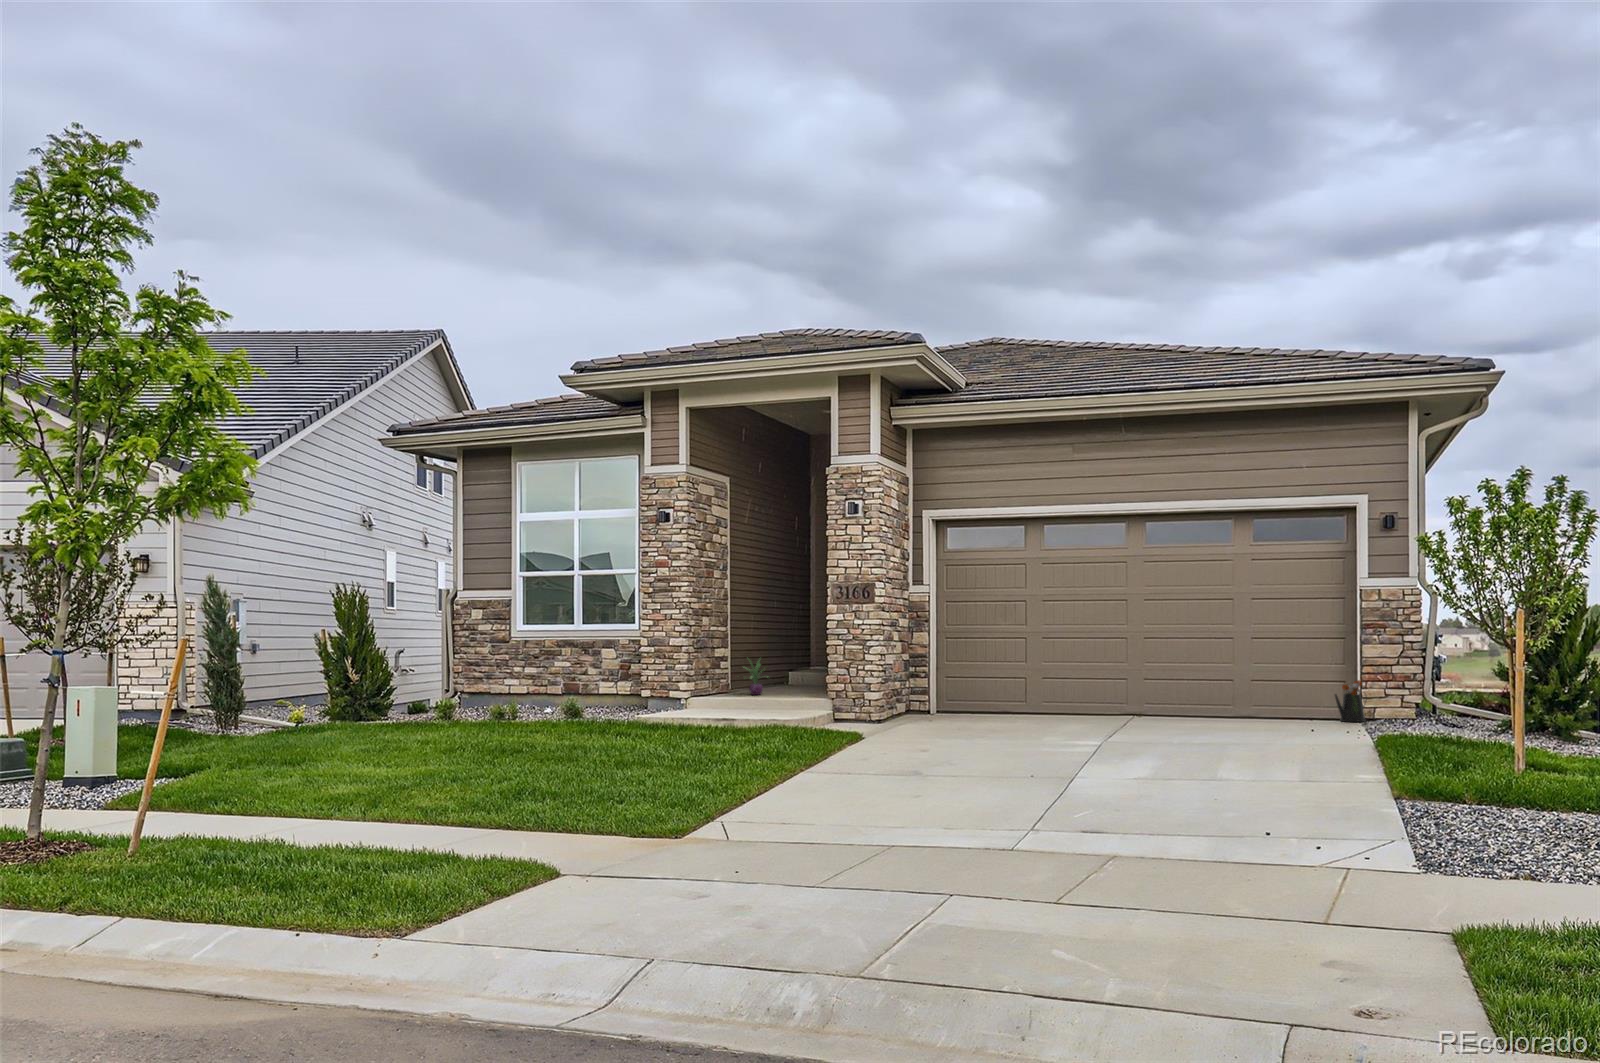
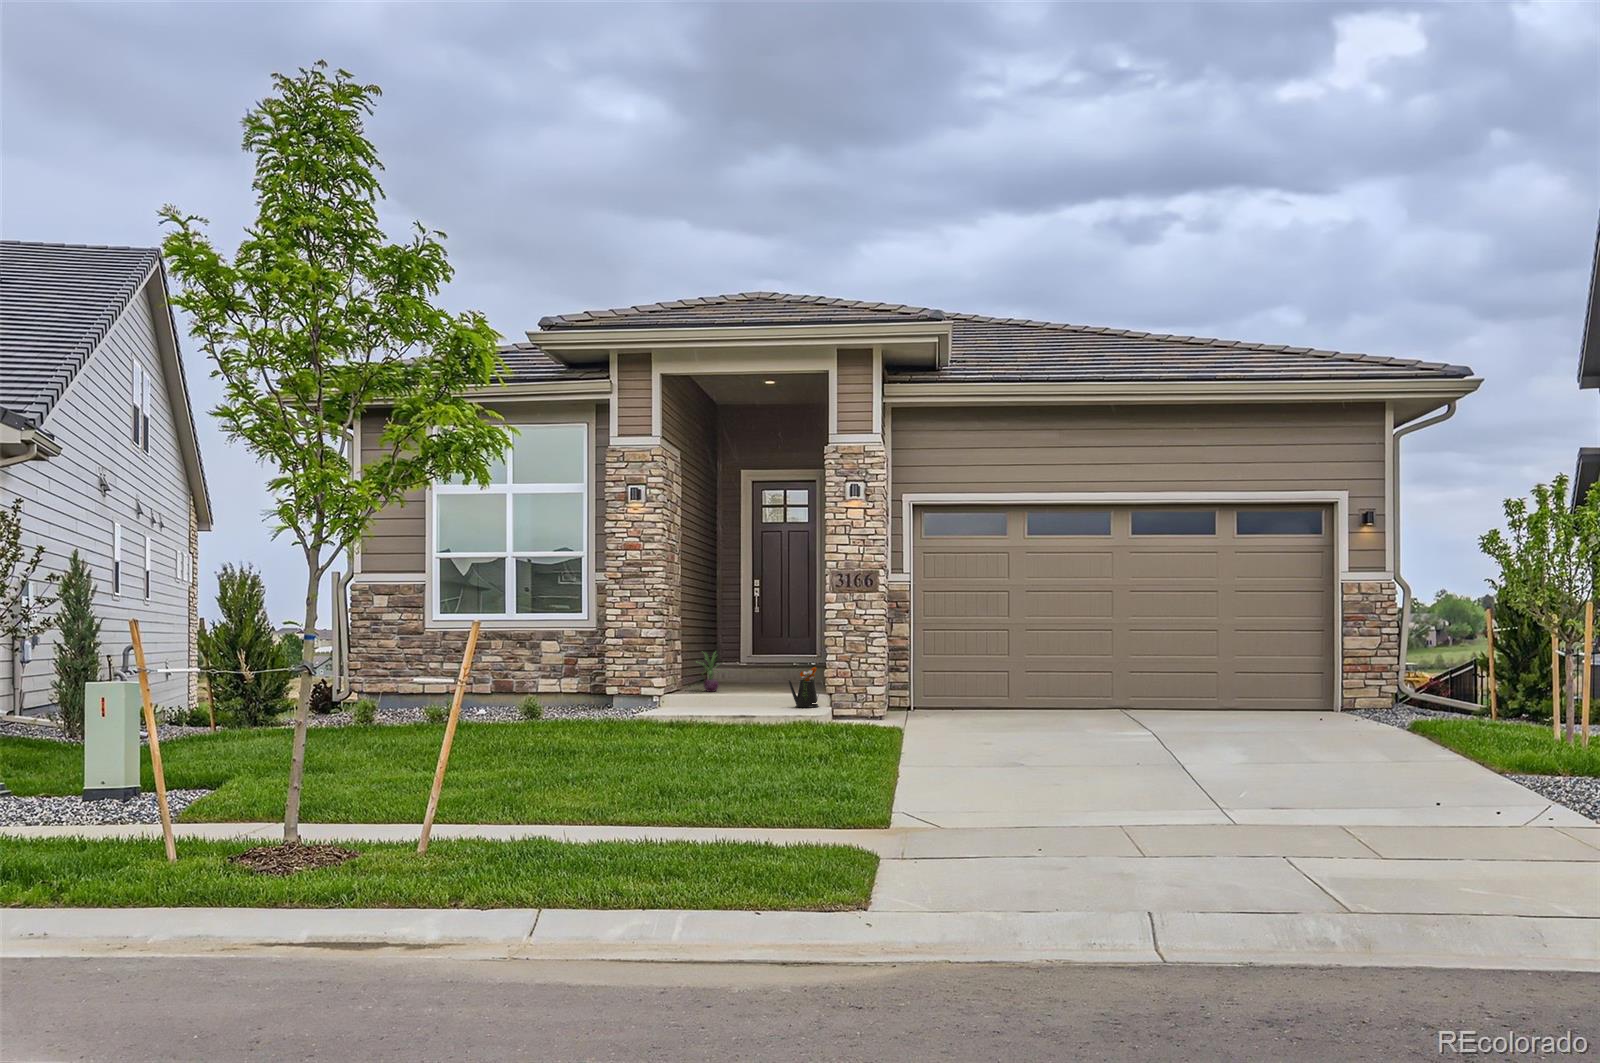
watering can: present [1335,680,1365,722] -> present [788,667,820,707]

